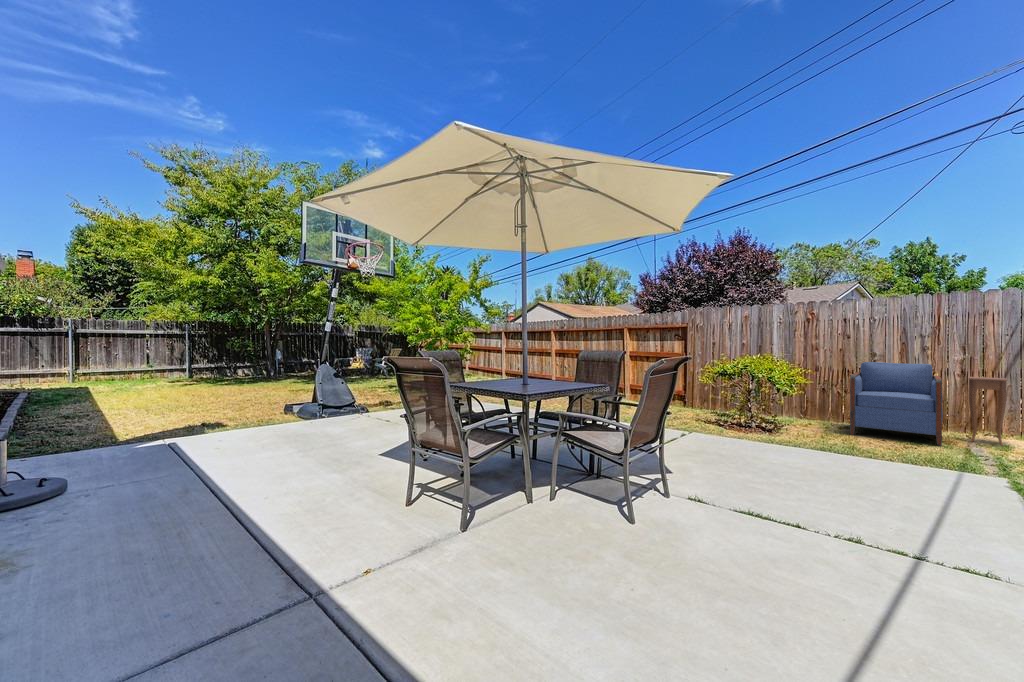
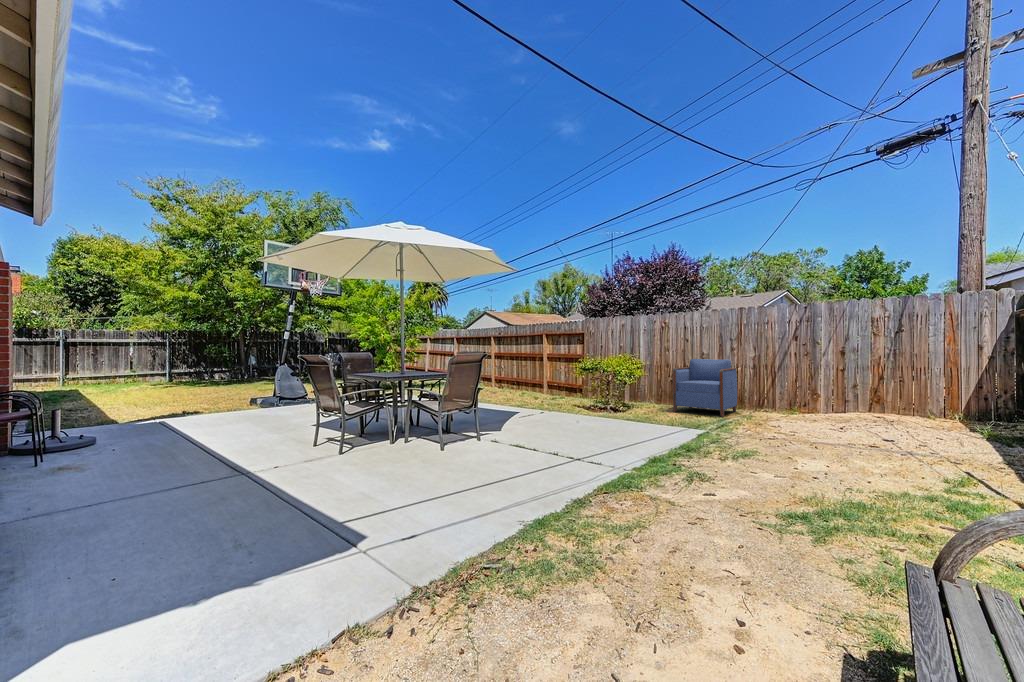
side table: present [968,377,1007,446] -> none [747,368,773,416]

